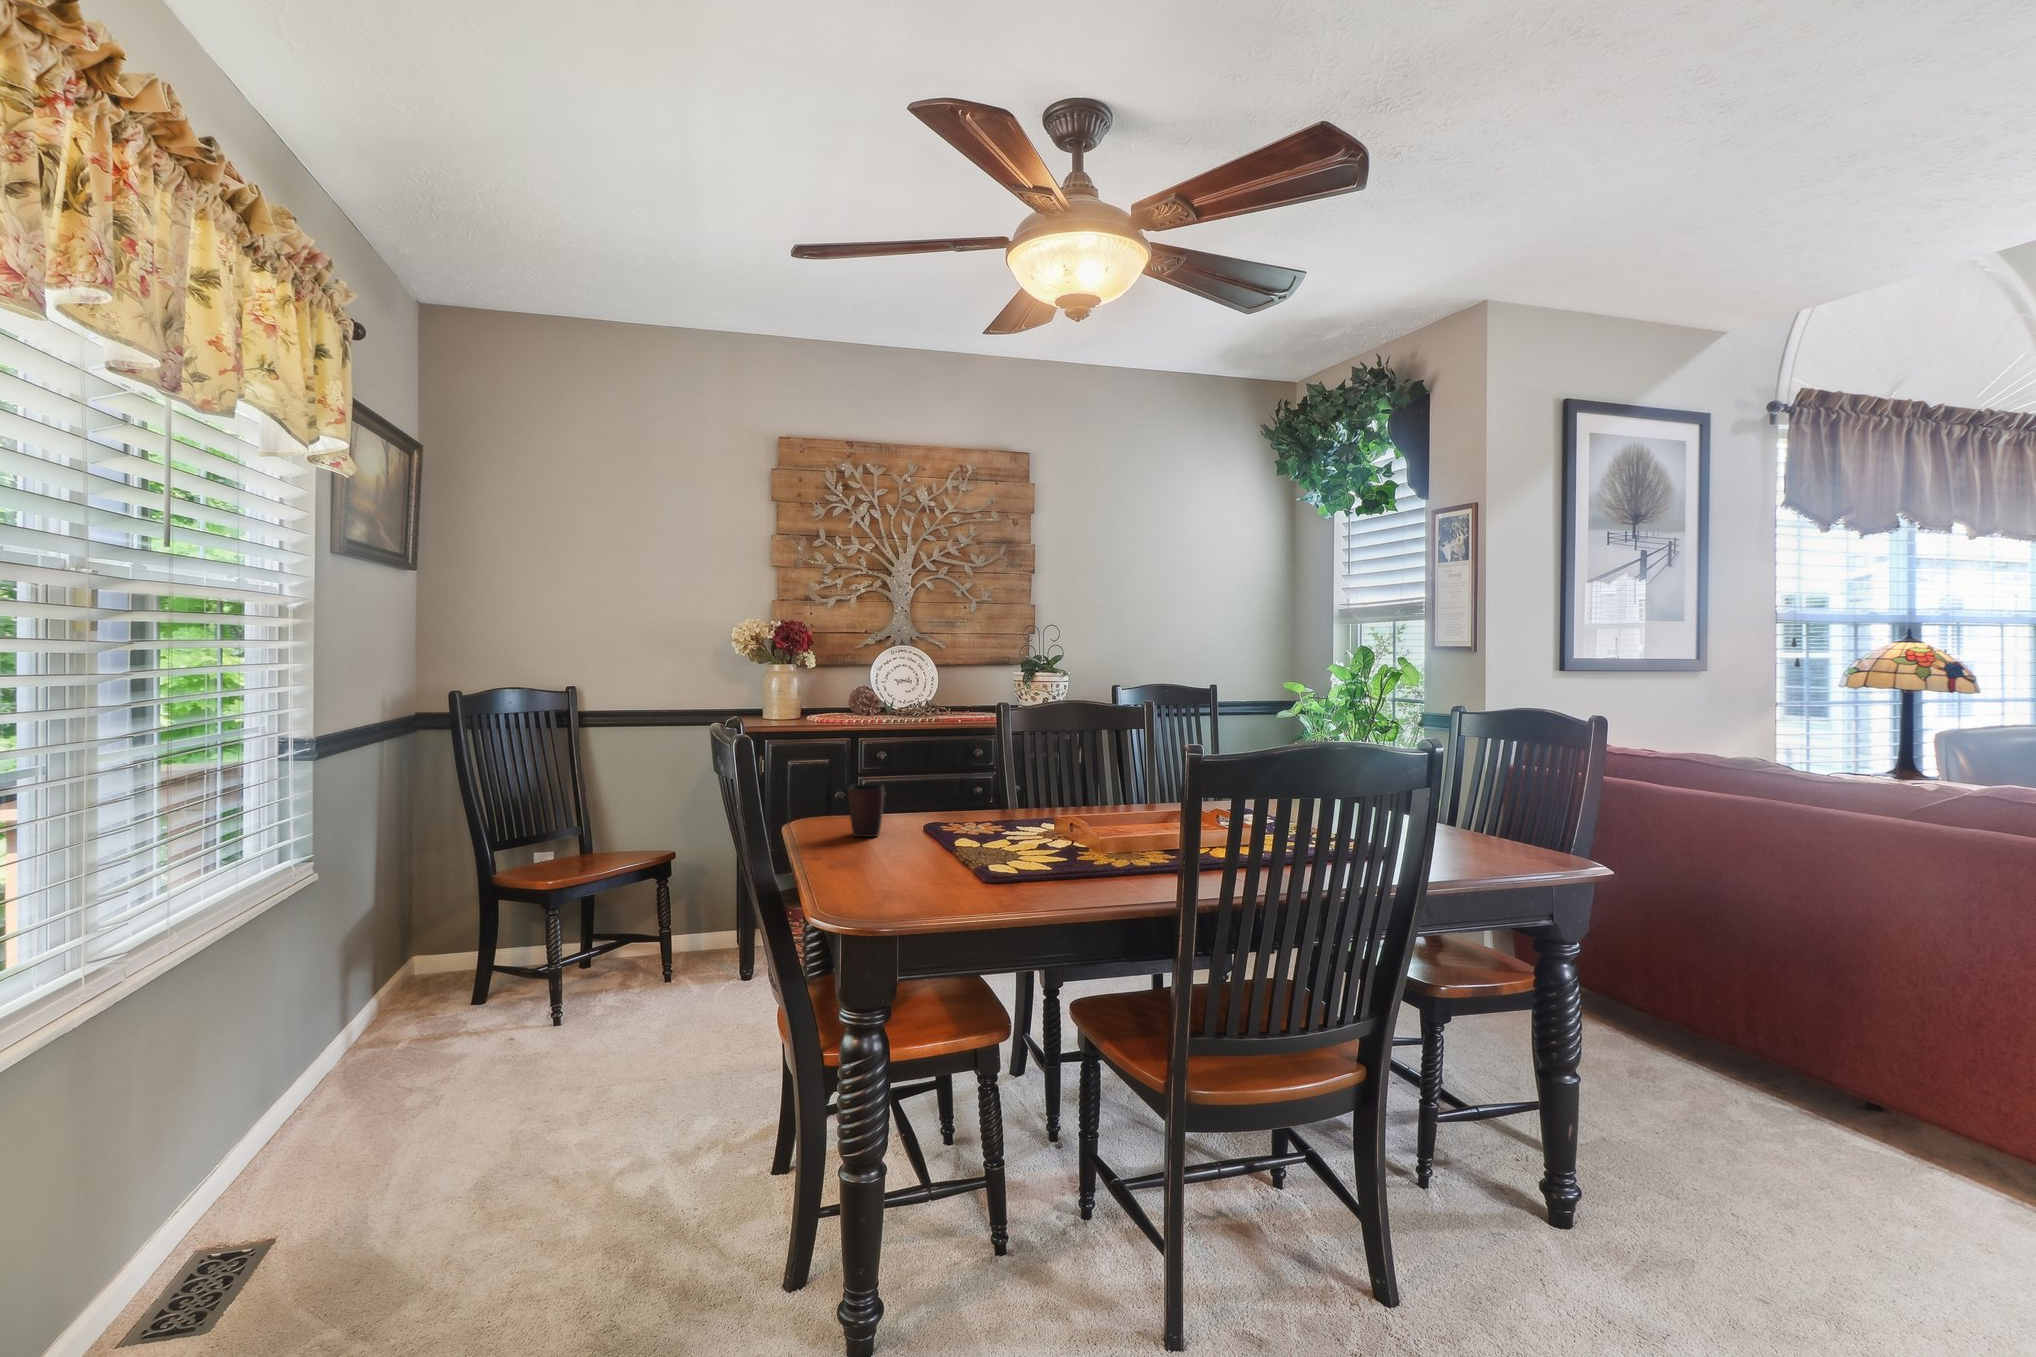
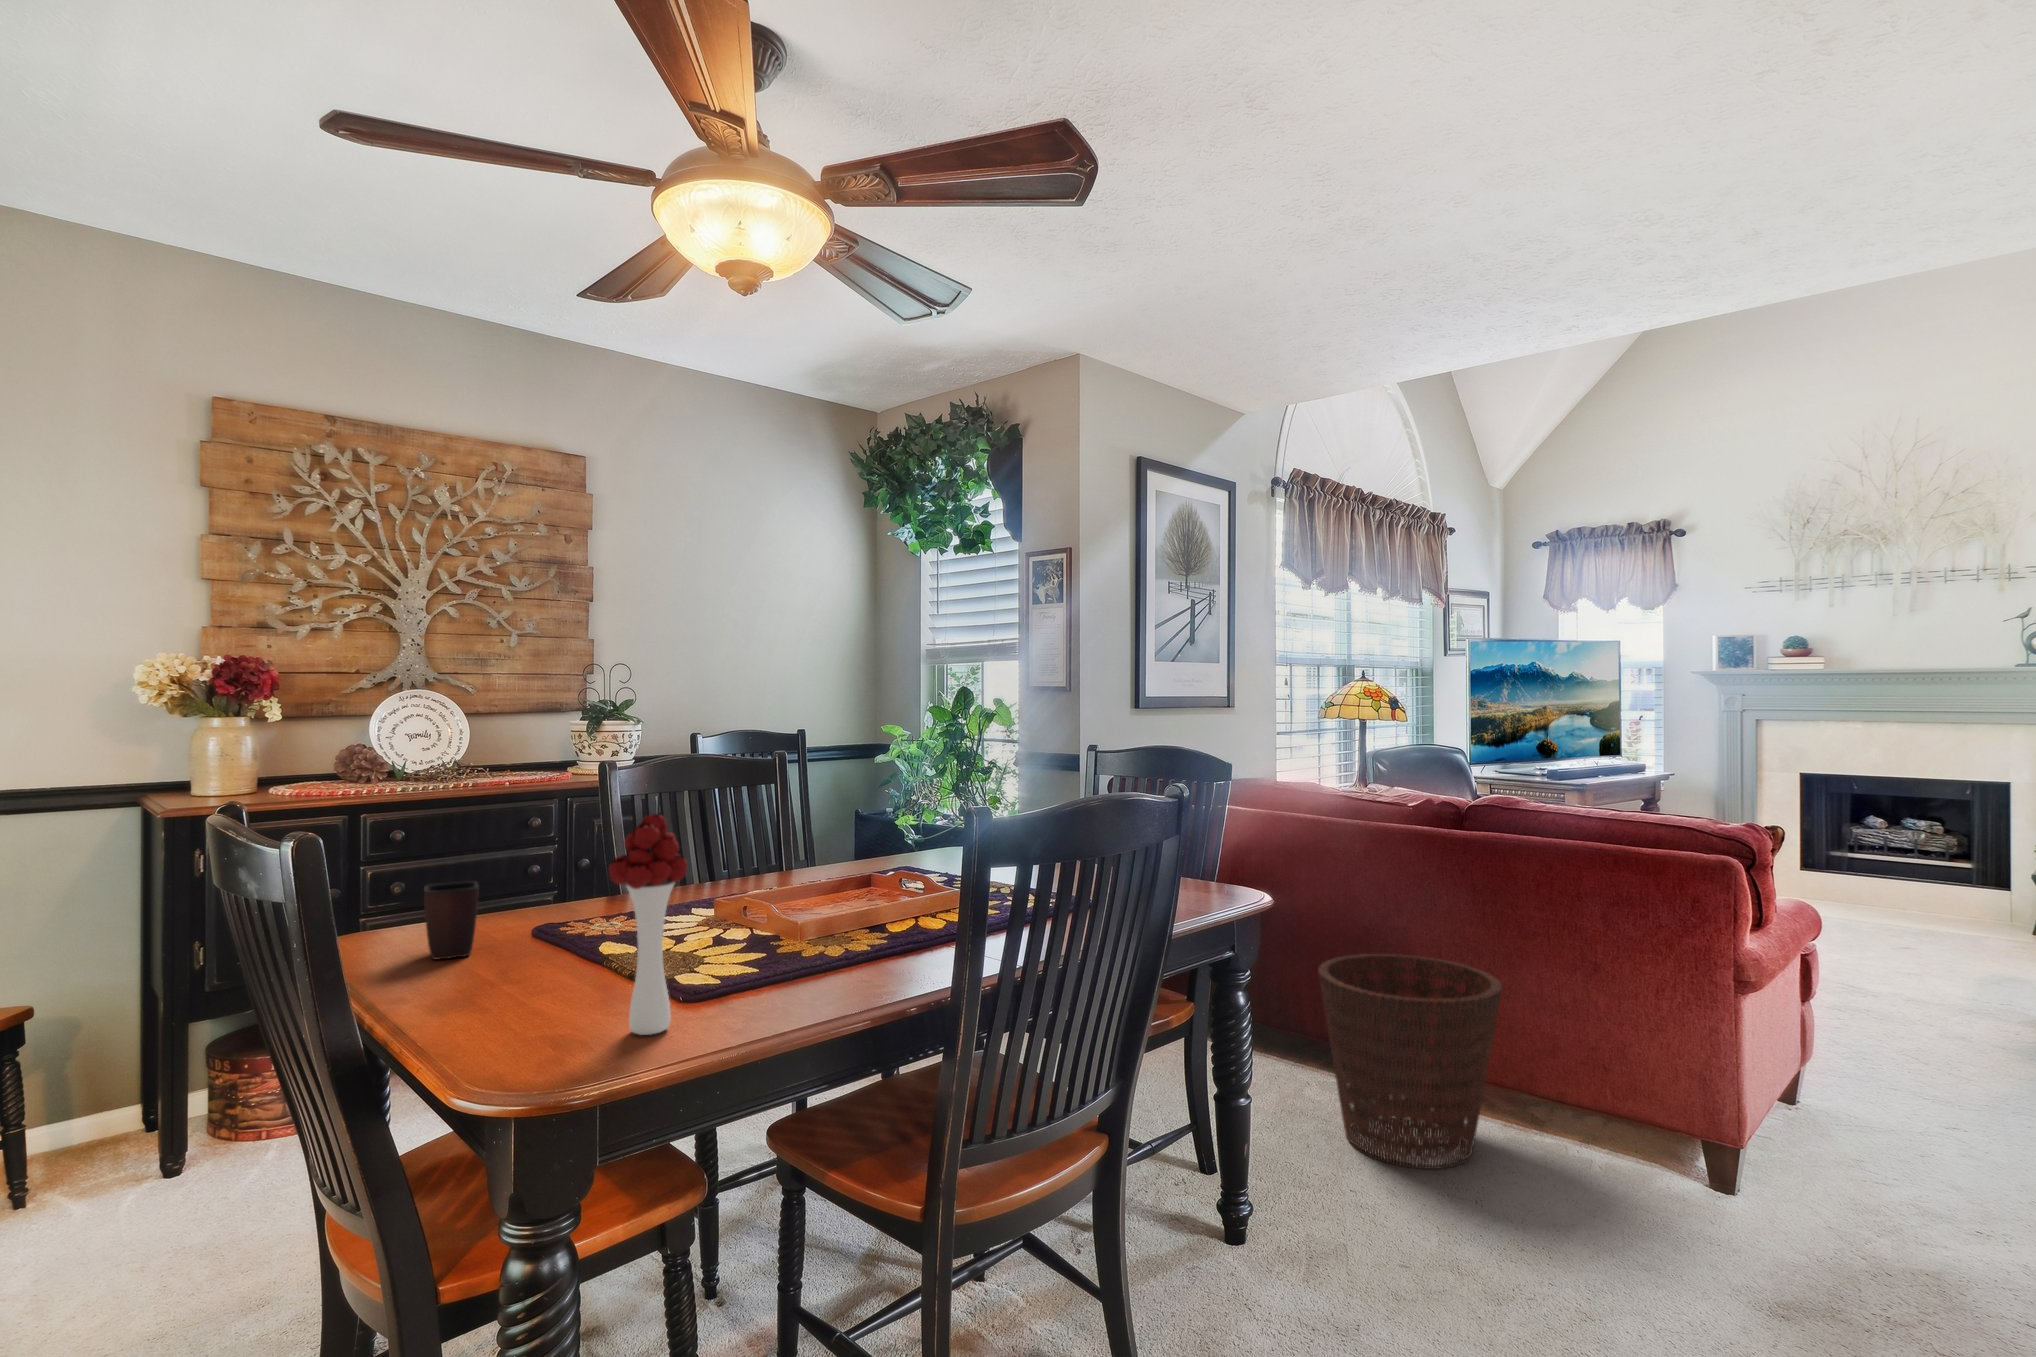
flower bouquet: none [921,738,978,897] -> present [609,814,688,1035]
basket: none [1699,945,1950,1195] -> present [1318,954,1502,1169]

